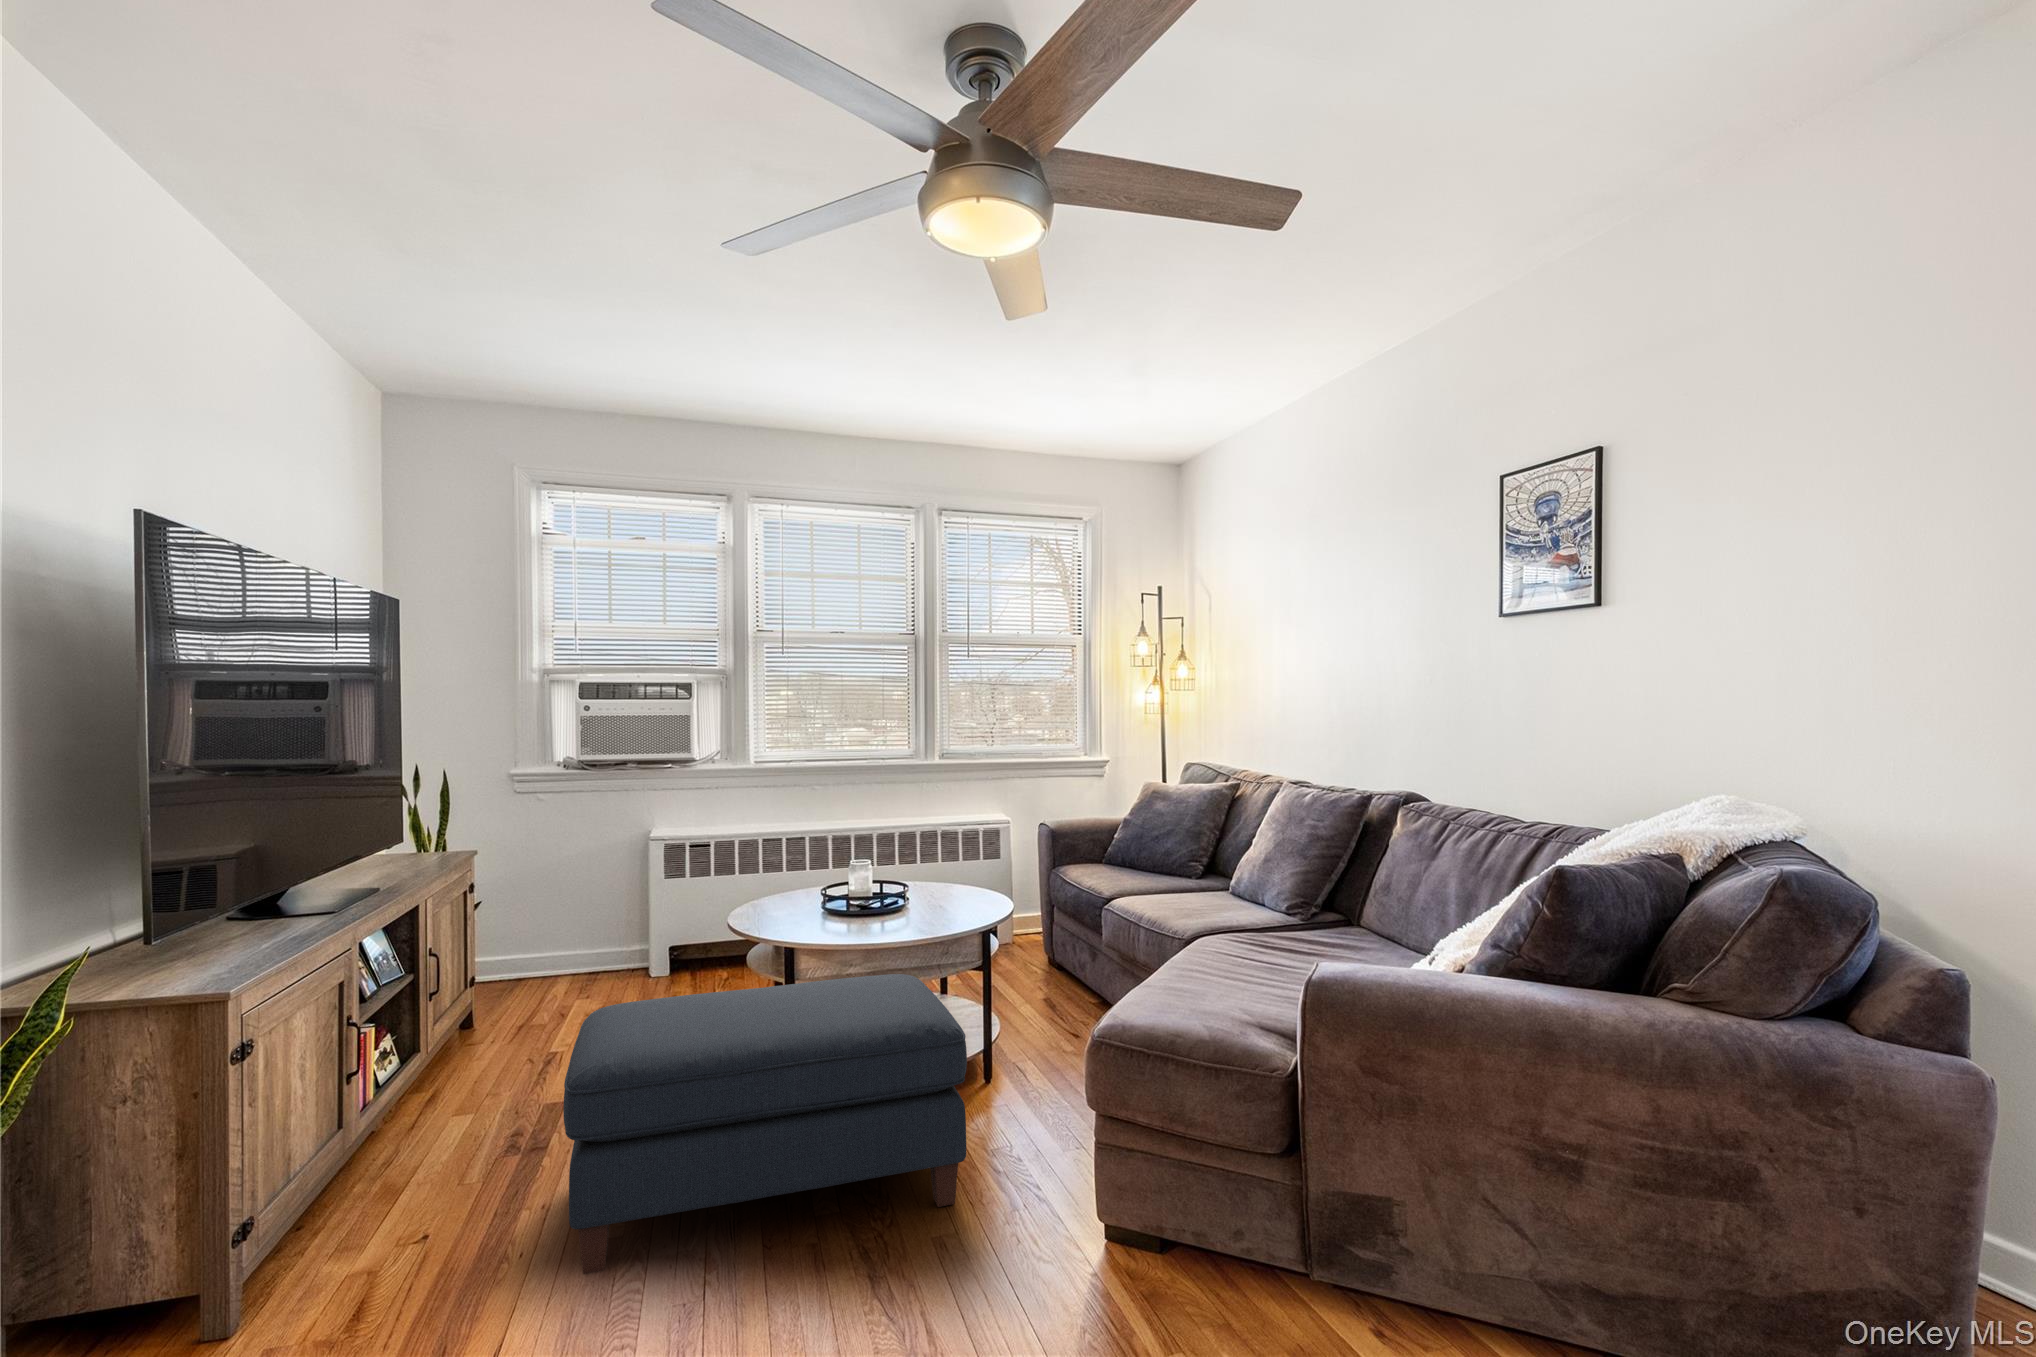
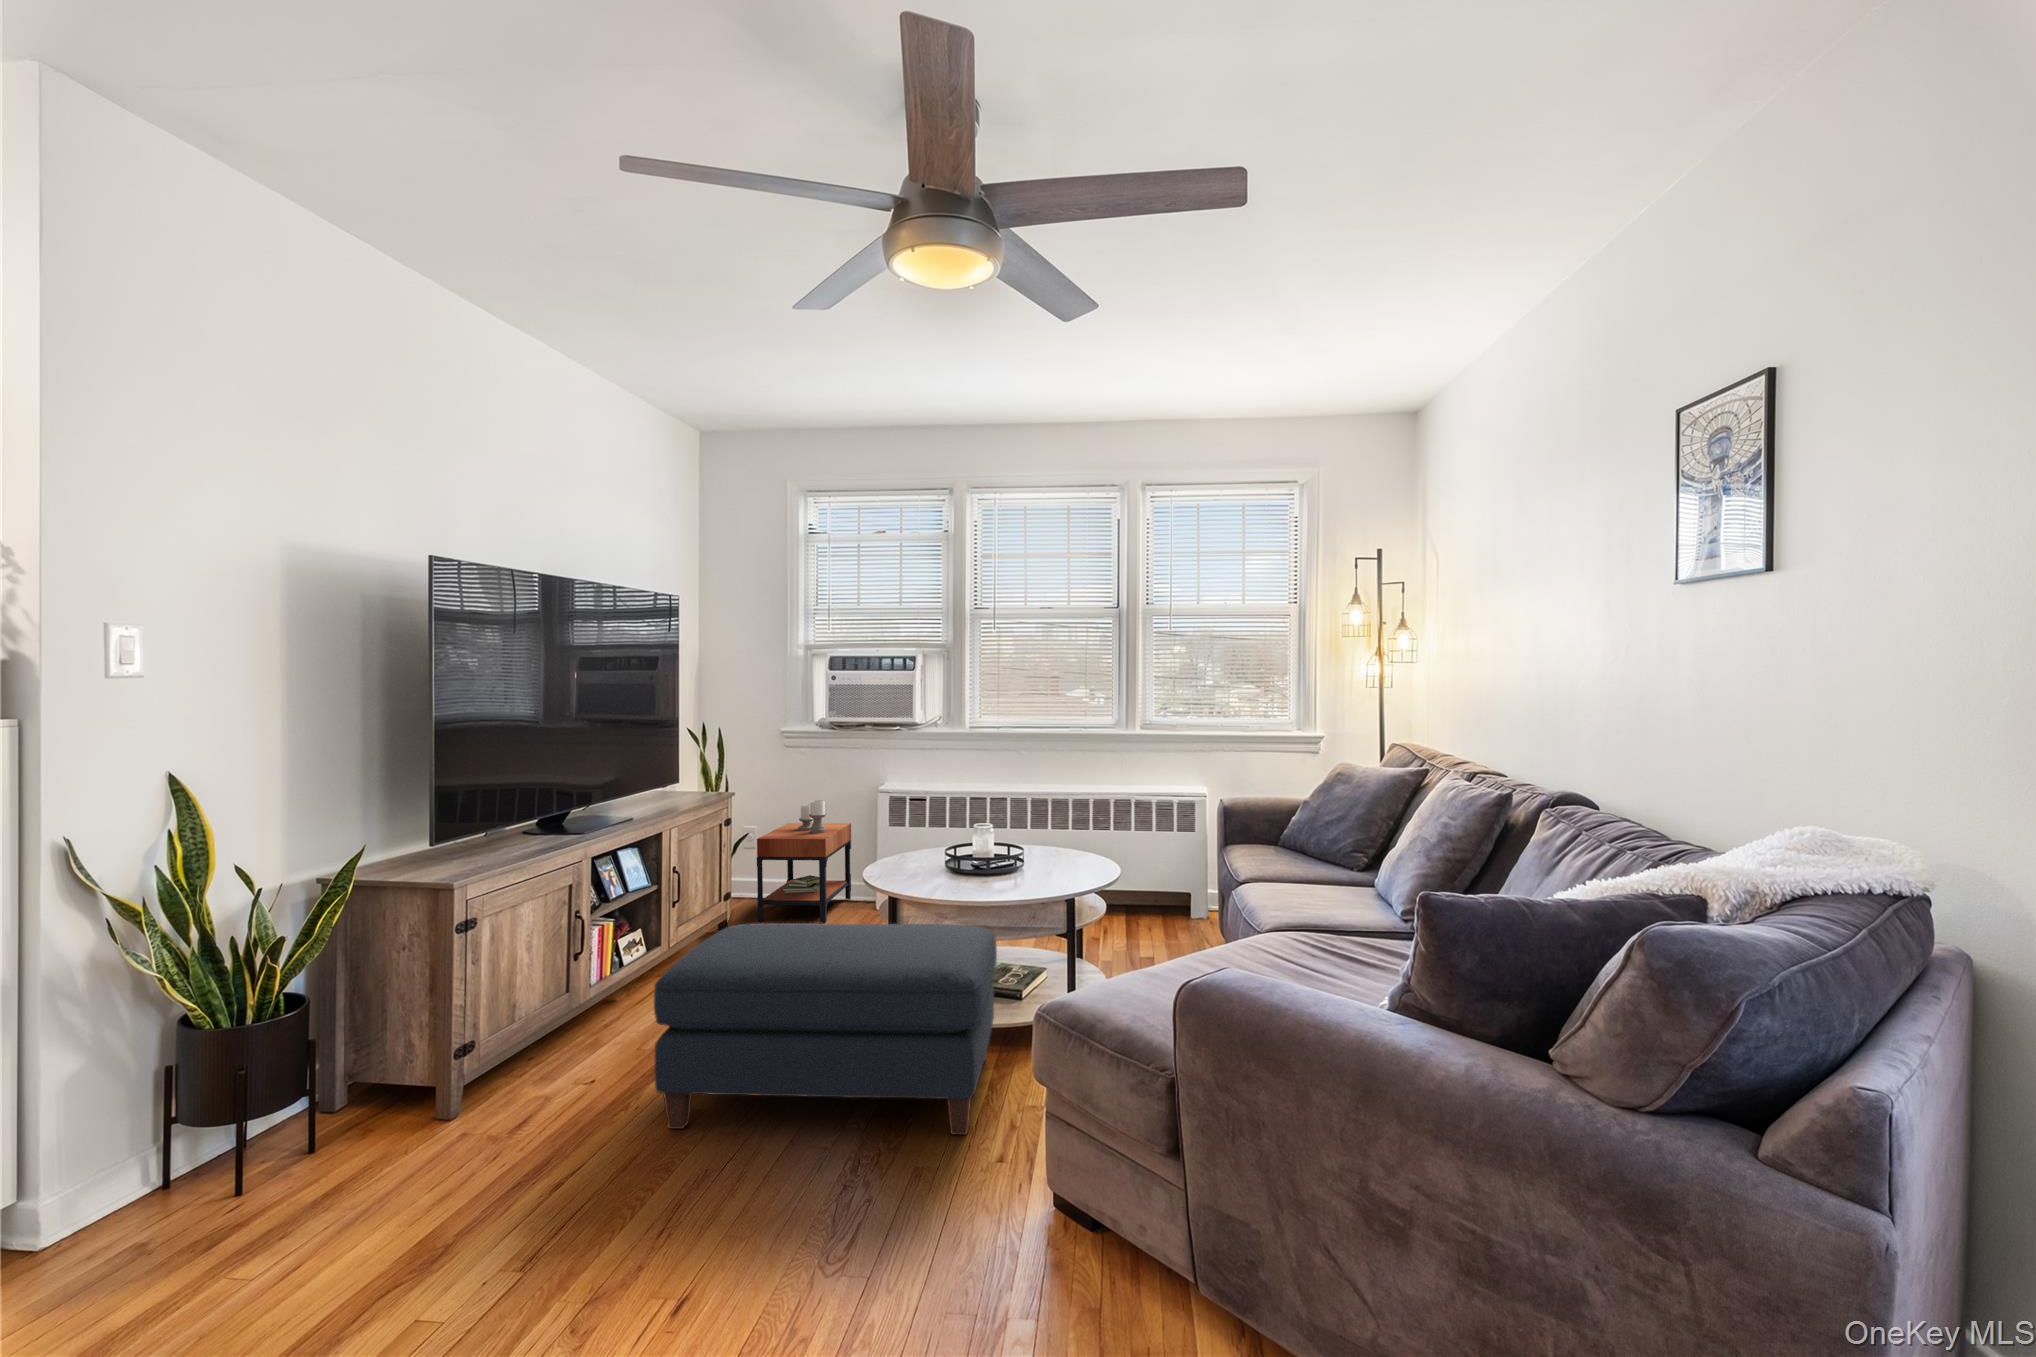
side table: none [504,854,609,1010] -> present [757,800,851,922]

